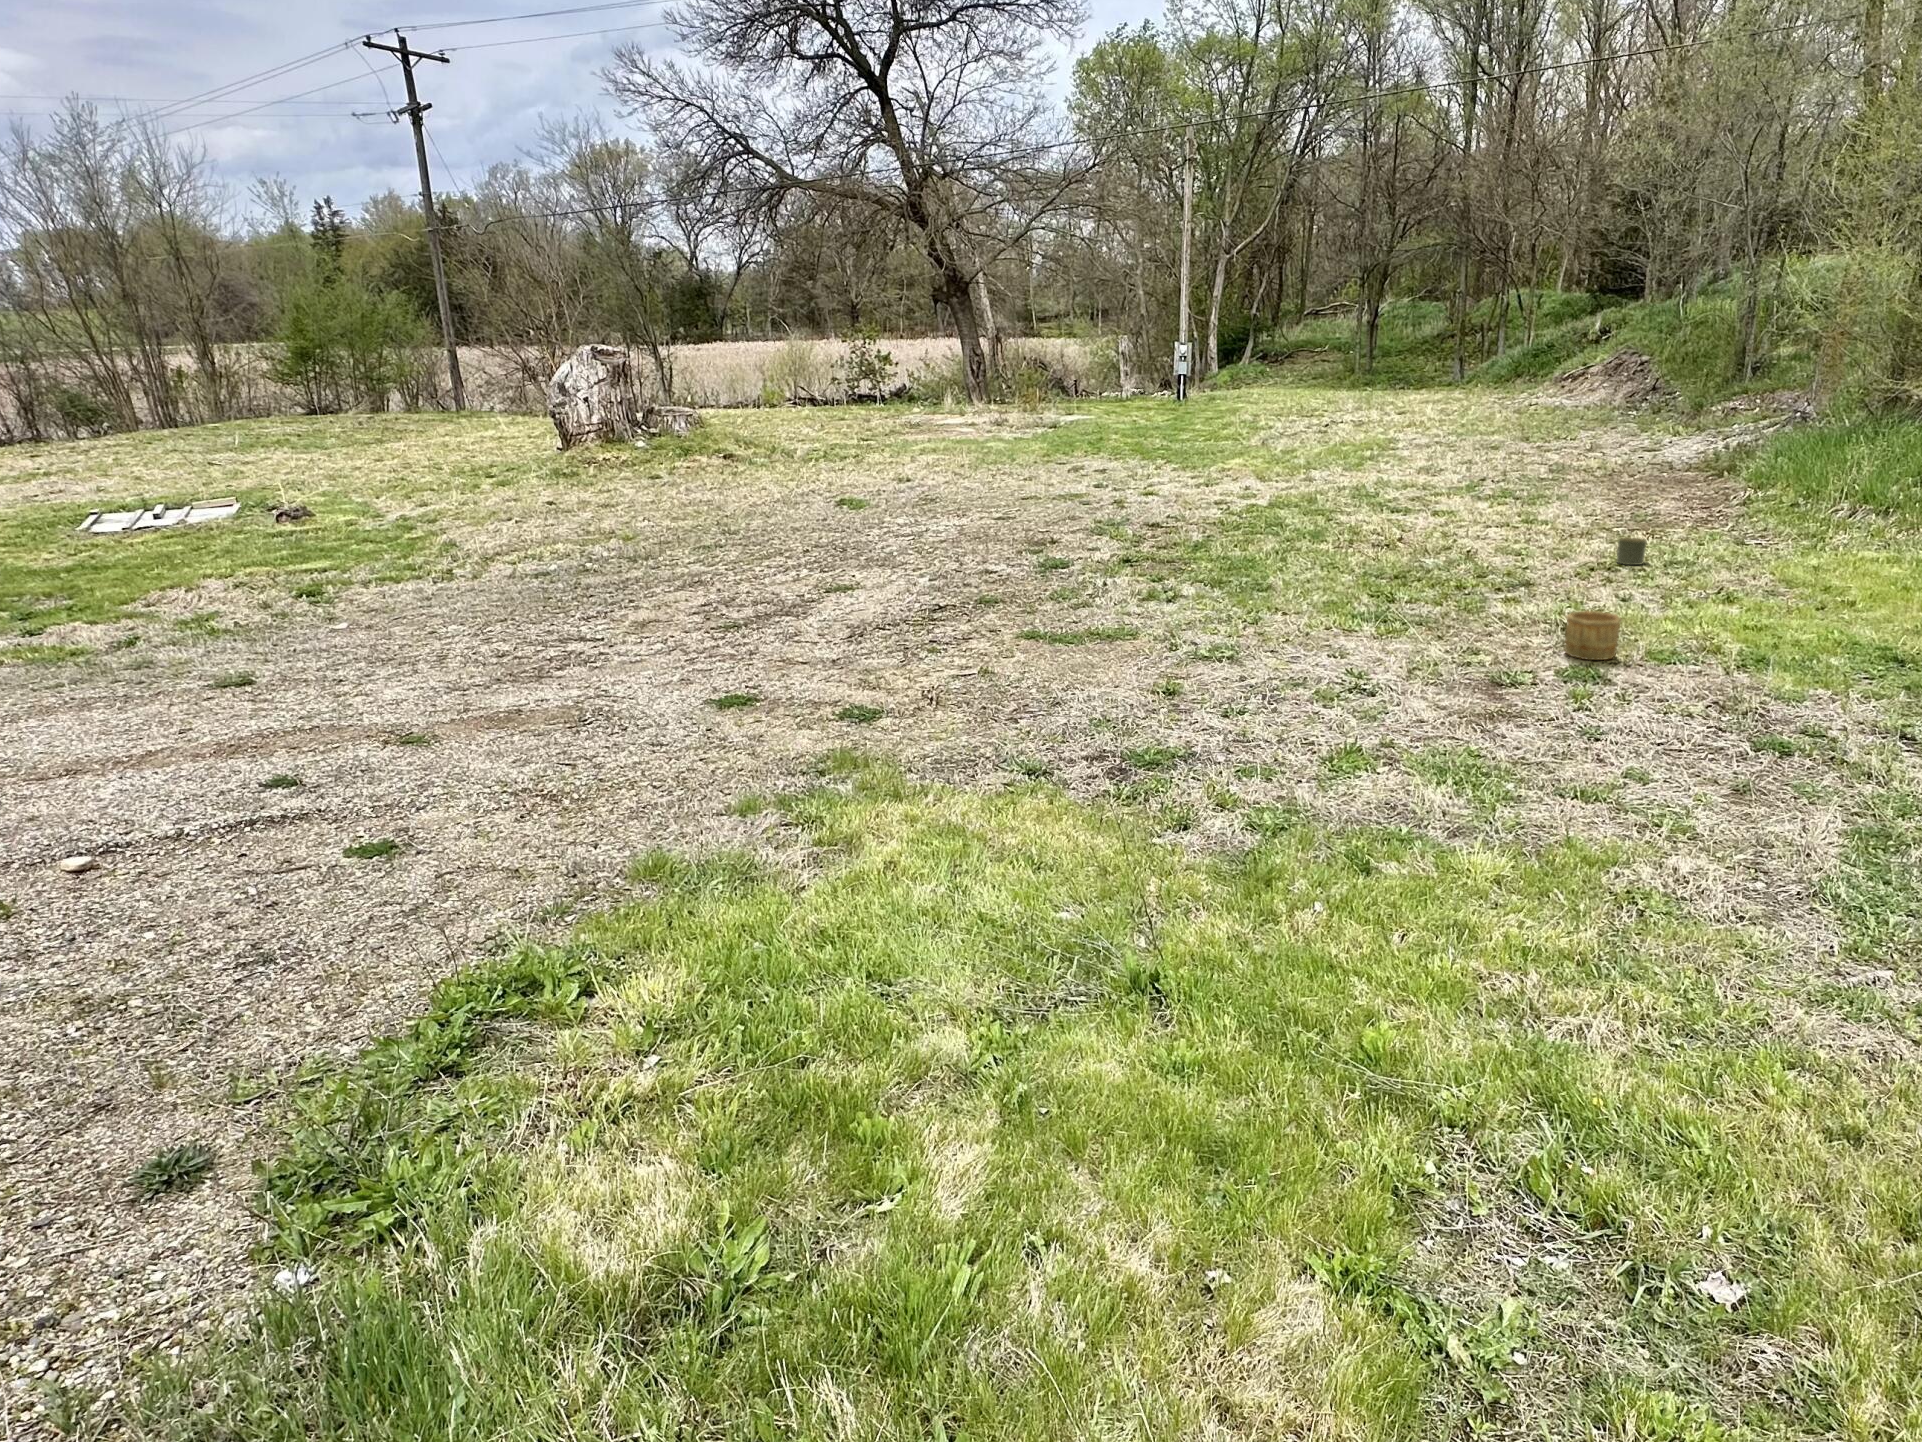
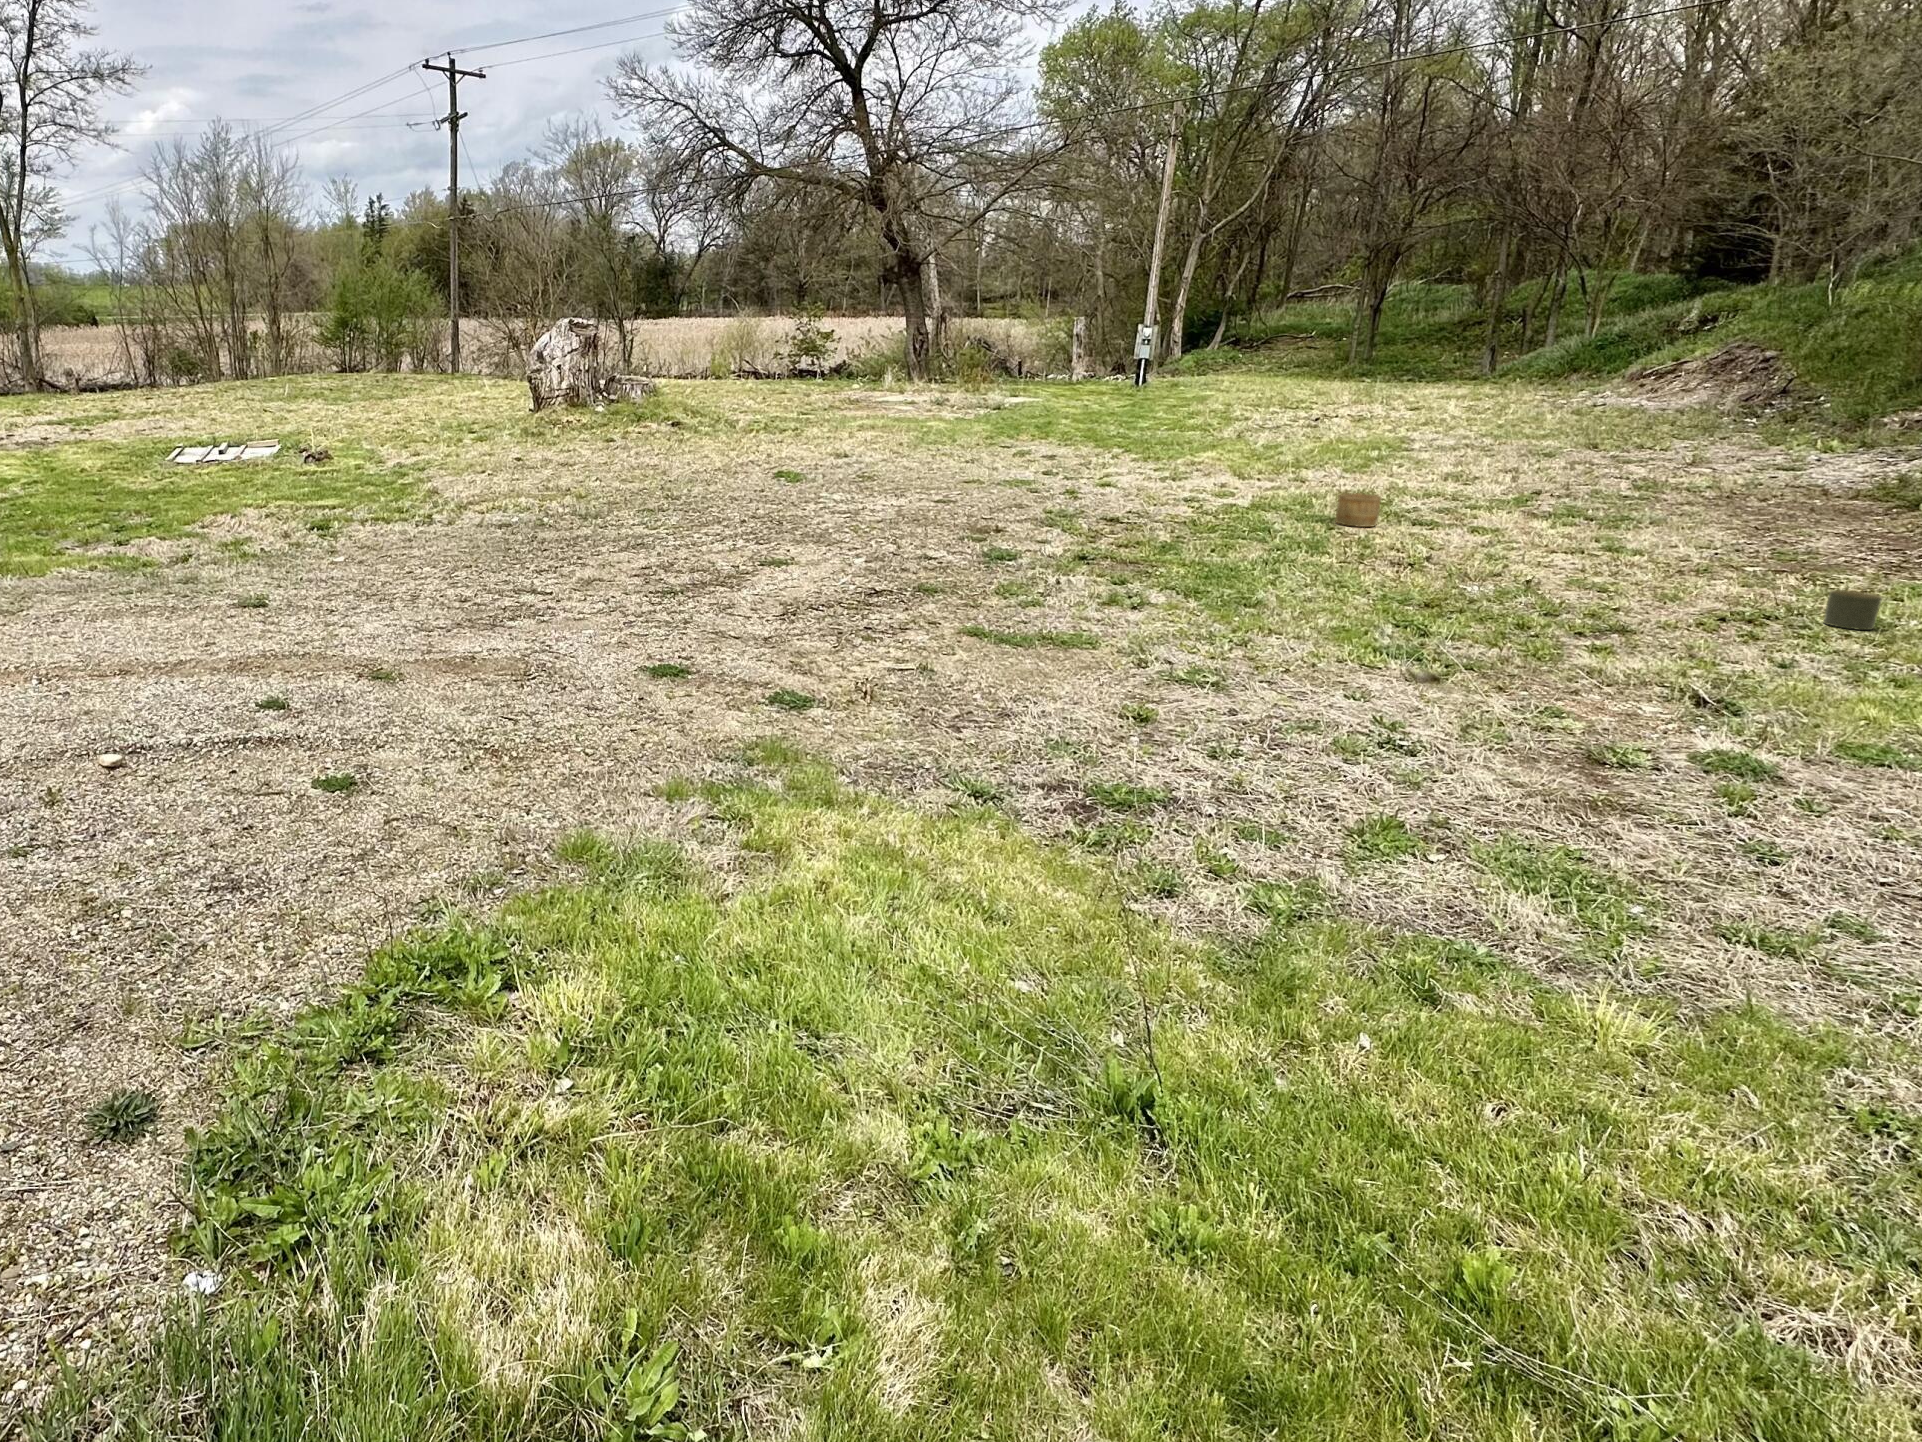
wooden bucket: present [1564,611,1622,660] -> present [1336,493,1382,527]

